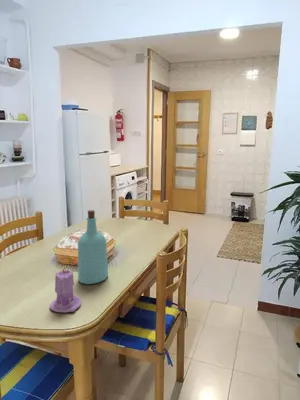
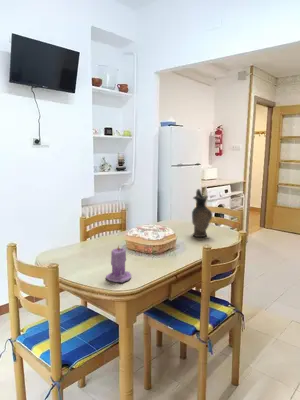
ceramic pitcher: none [123,185,145,237] -> present [192,189,212,237]
bottle: present [78,210,108,284] -> none [137,203,163,266]

